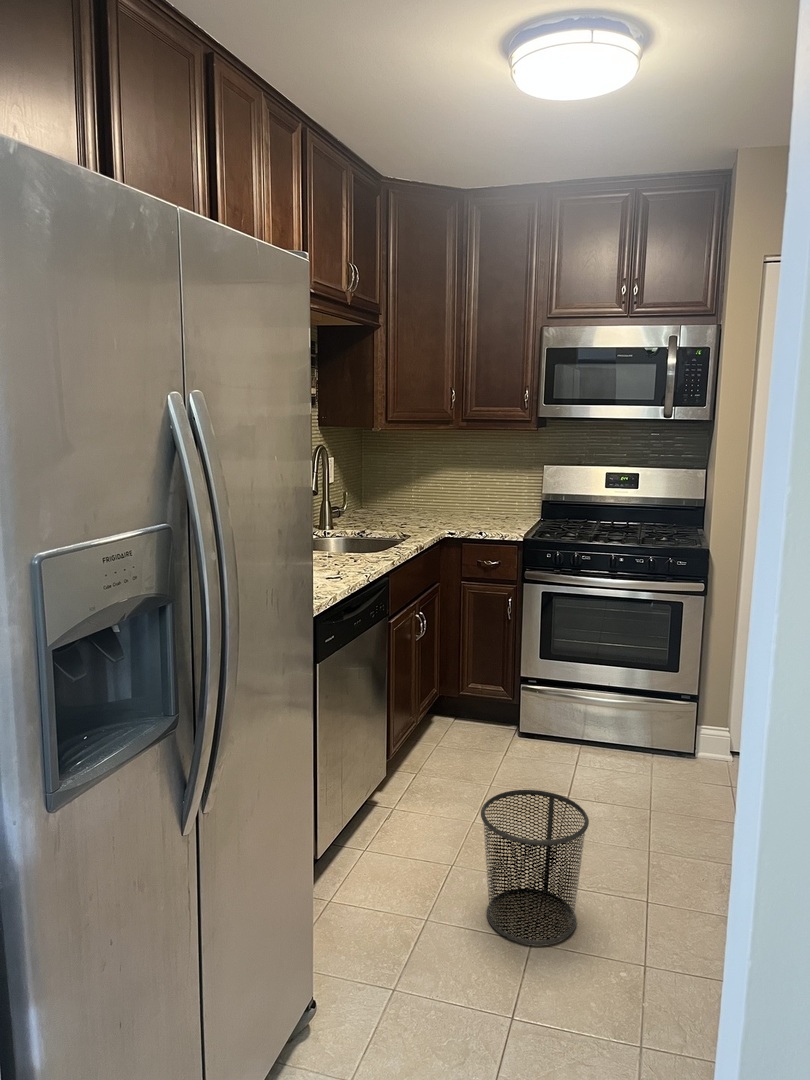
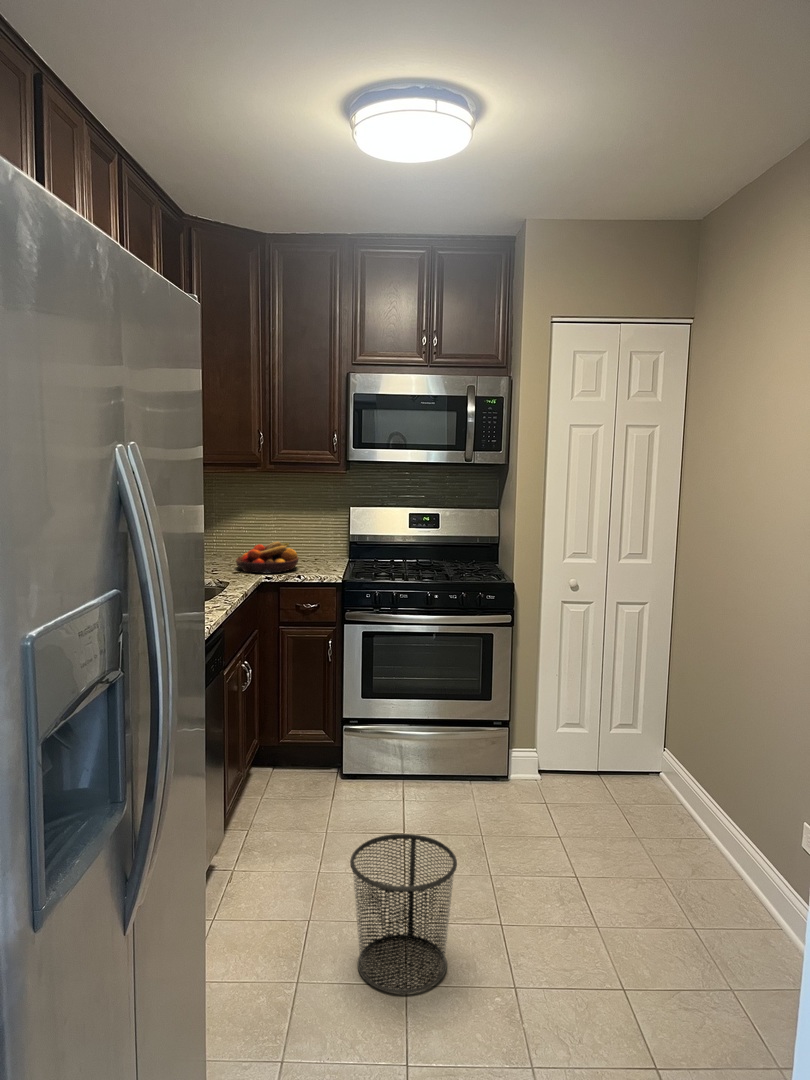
fruit bowl: none [425,498,486,529] -> present [236,542,299,573]

